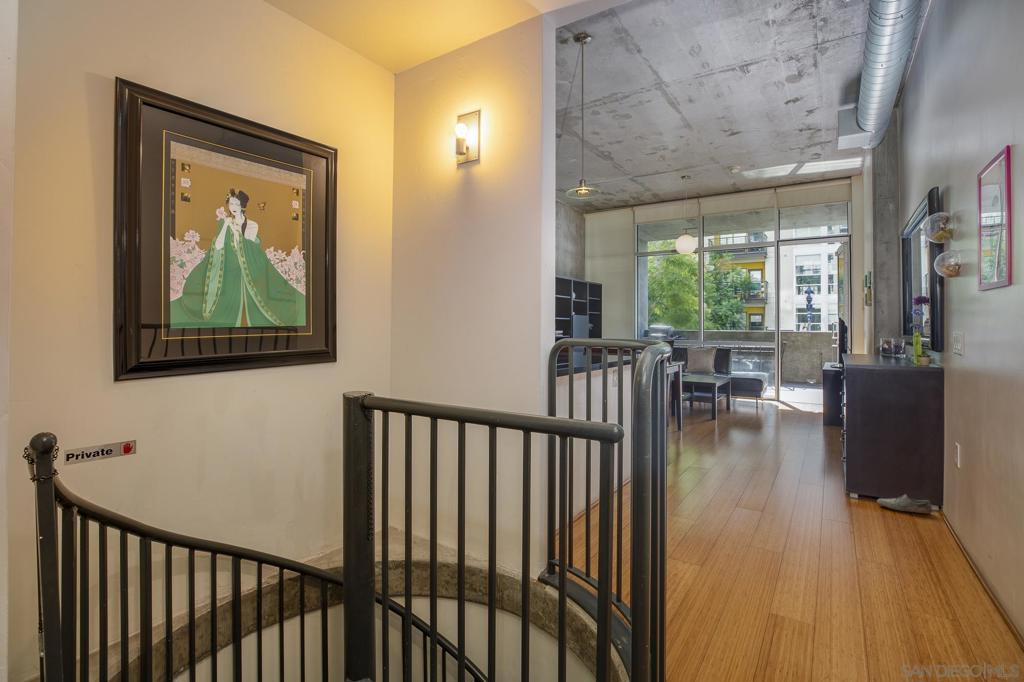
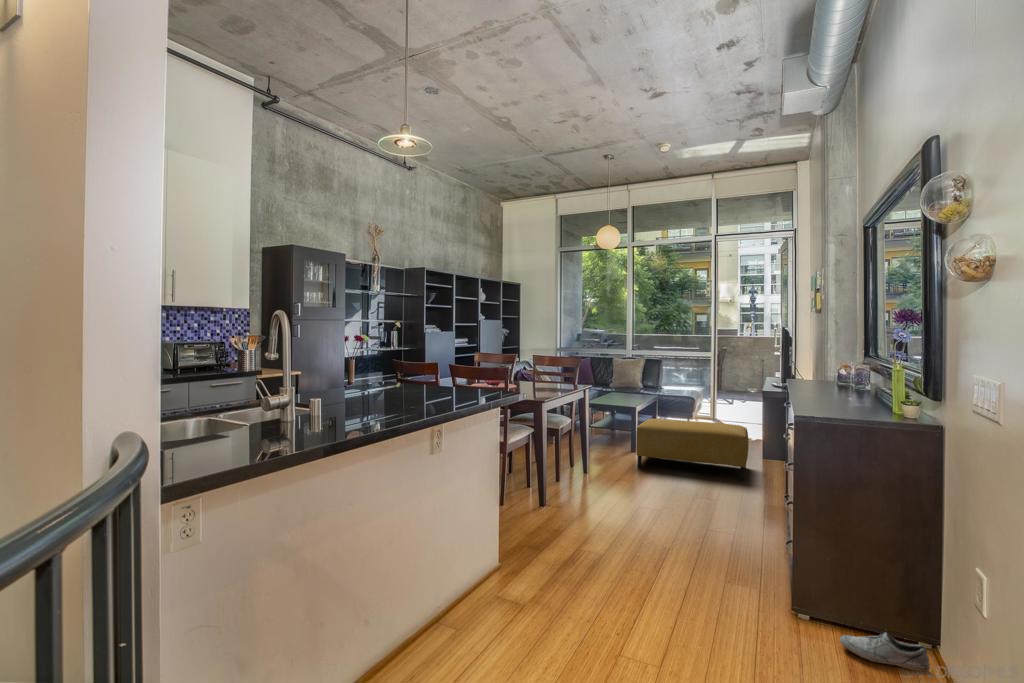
ottoman: none [719,393,811,437] -> present [636,419,749,480]

